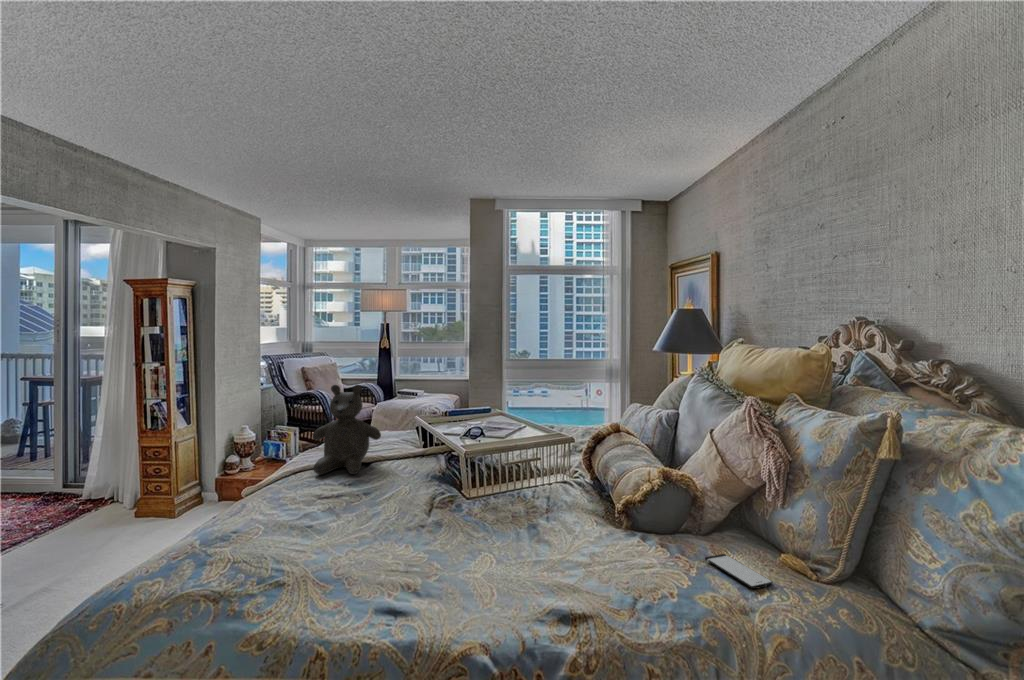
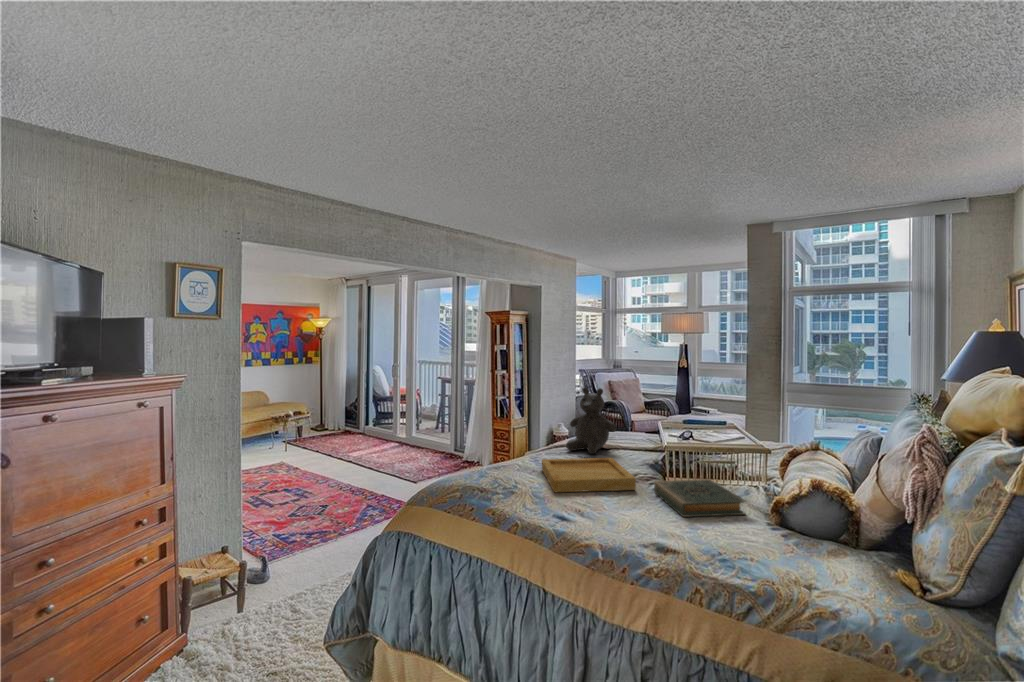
tray: none [297,477,452,560] -> present [542,458,636,492]
hardback book: none [474,485,589,549] -> present [654,479,745,517]
smartphone: present [705,554,772,589] -> none [827,555,877,587]

